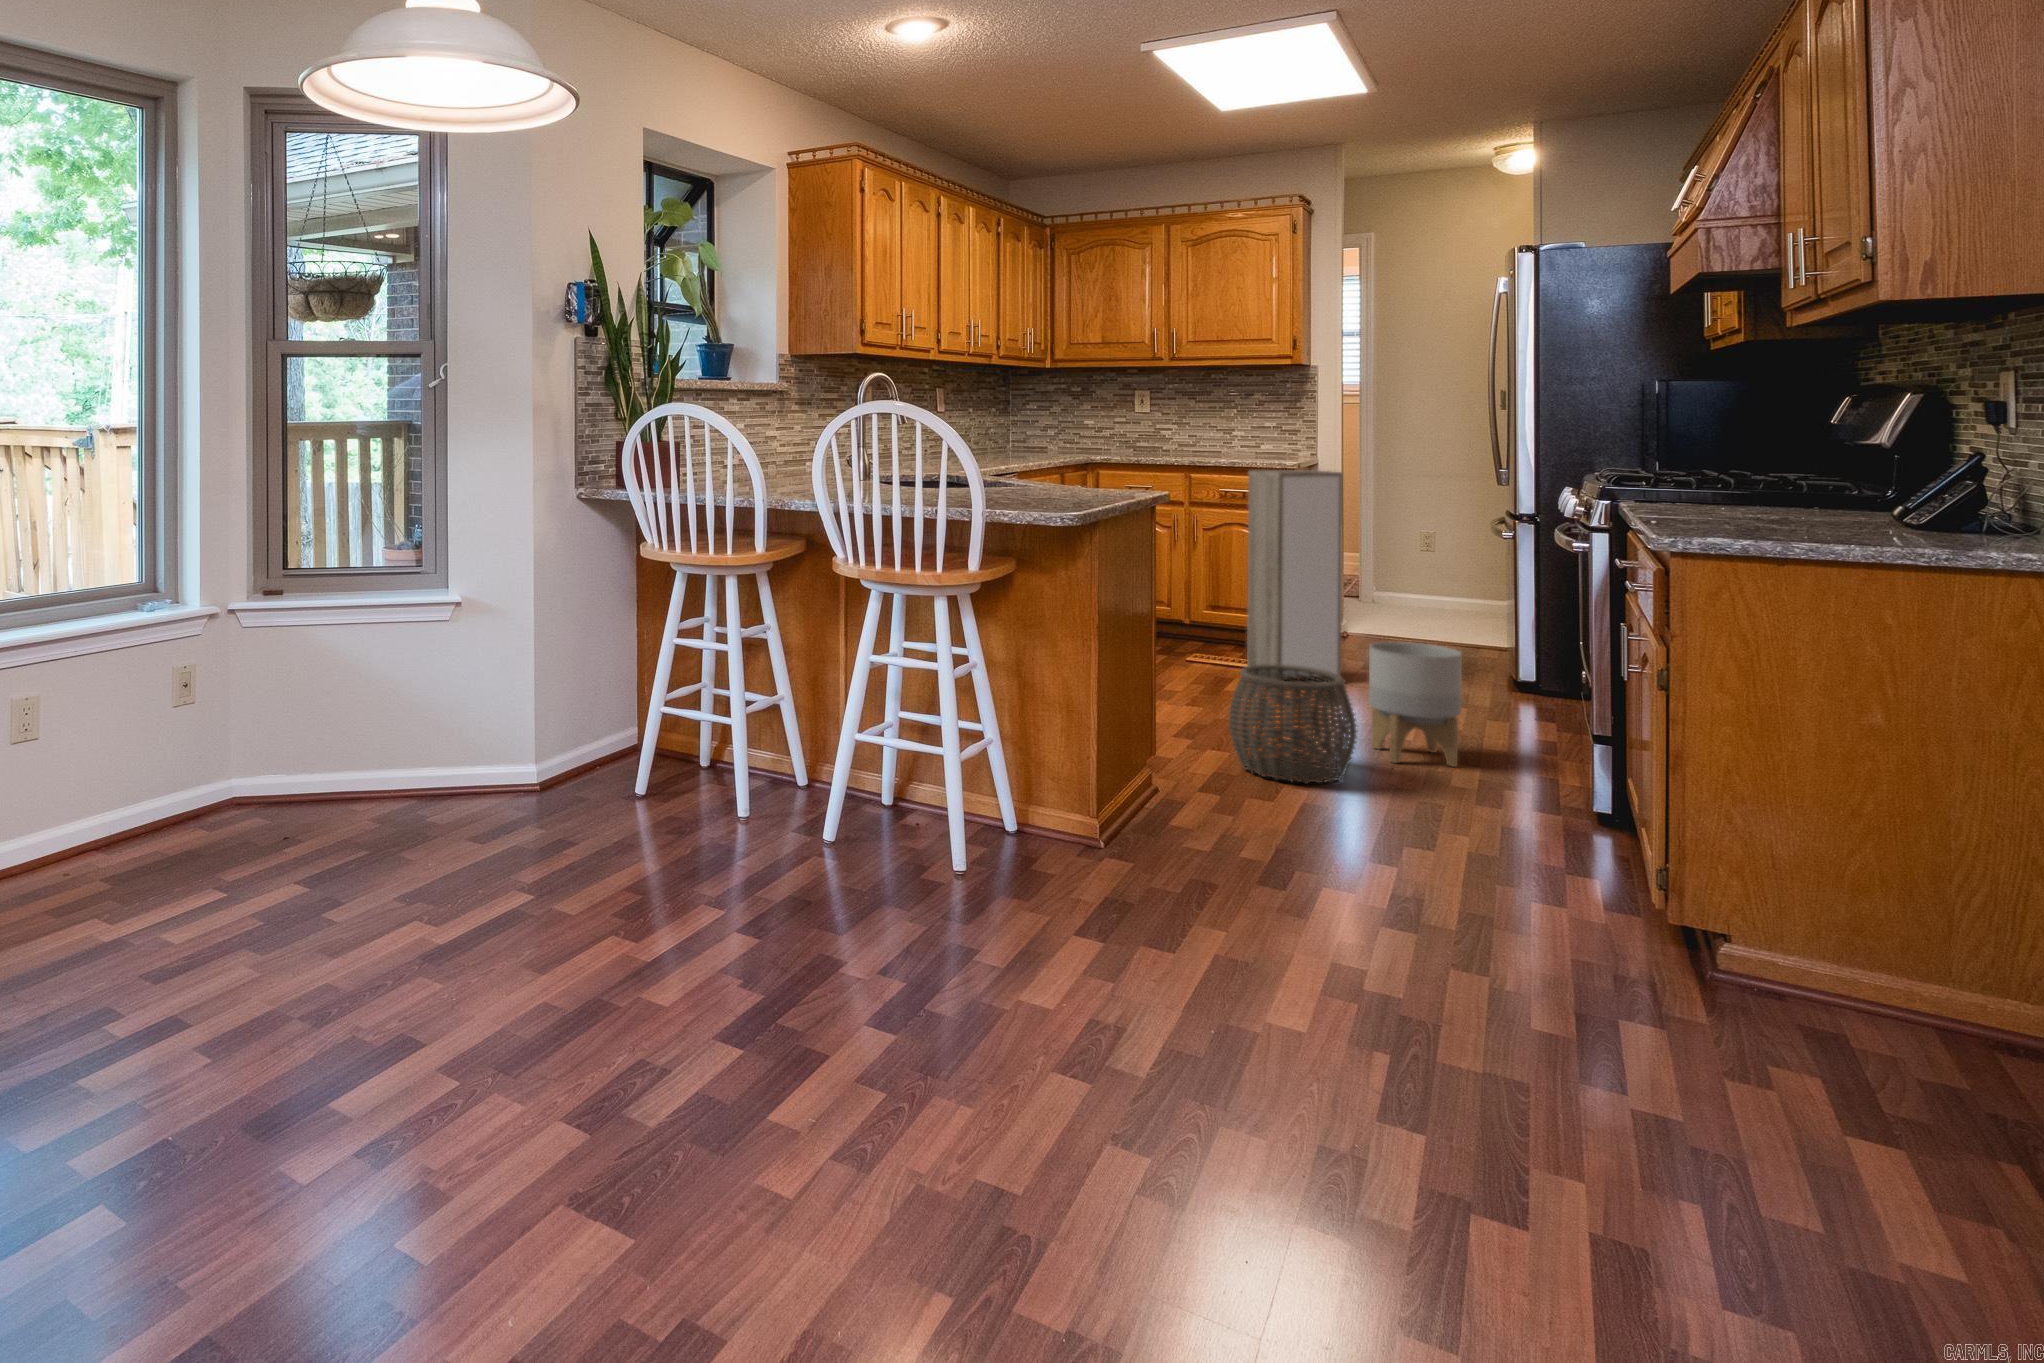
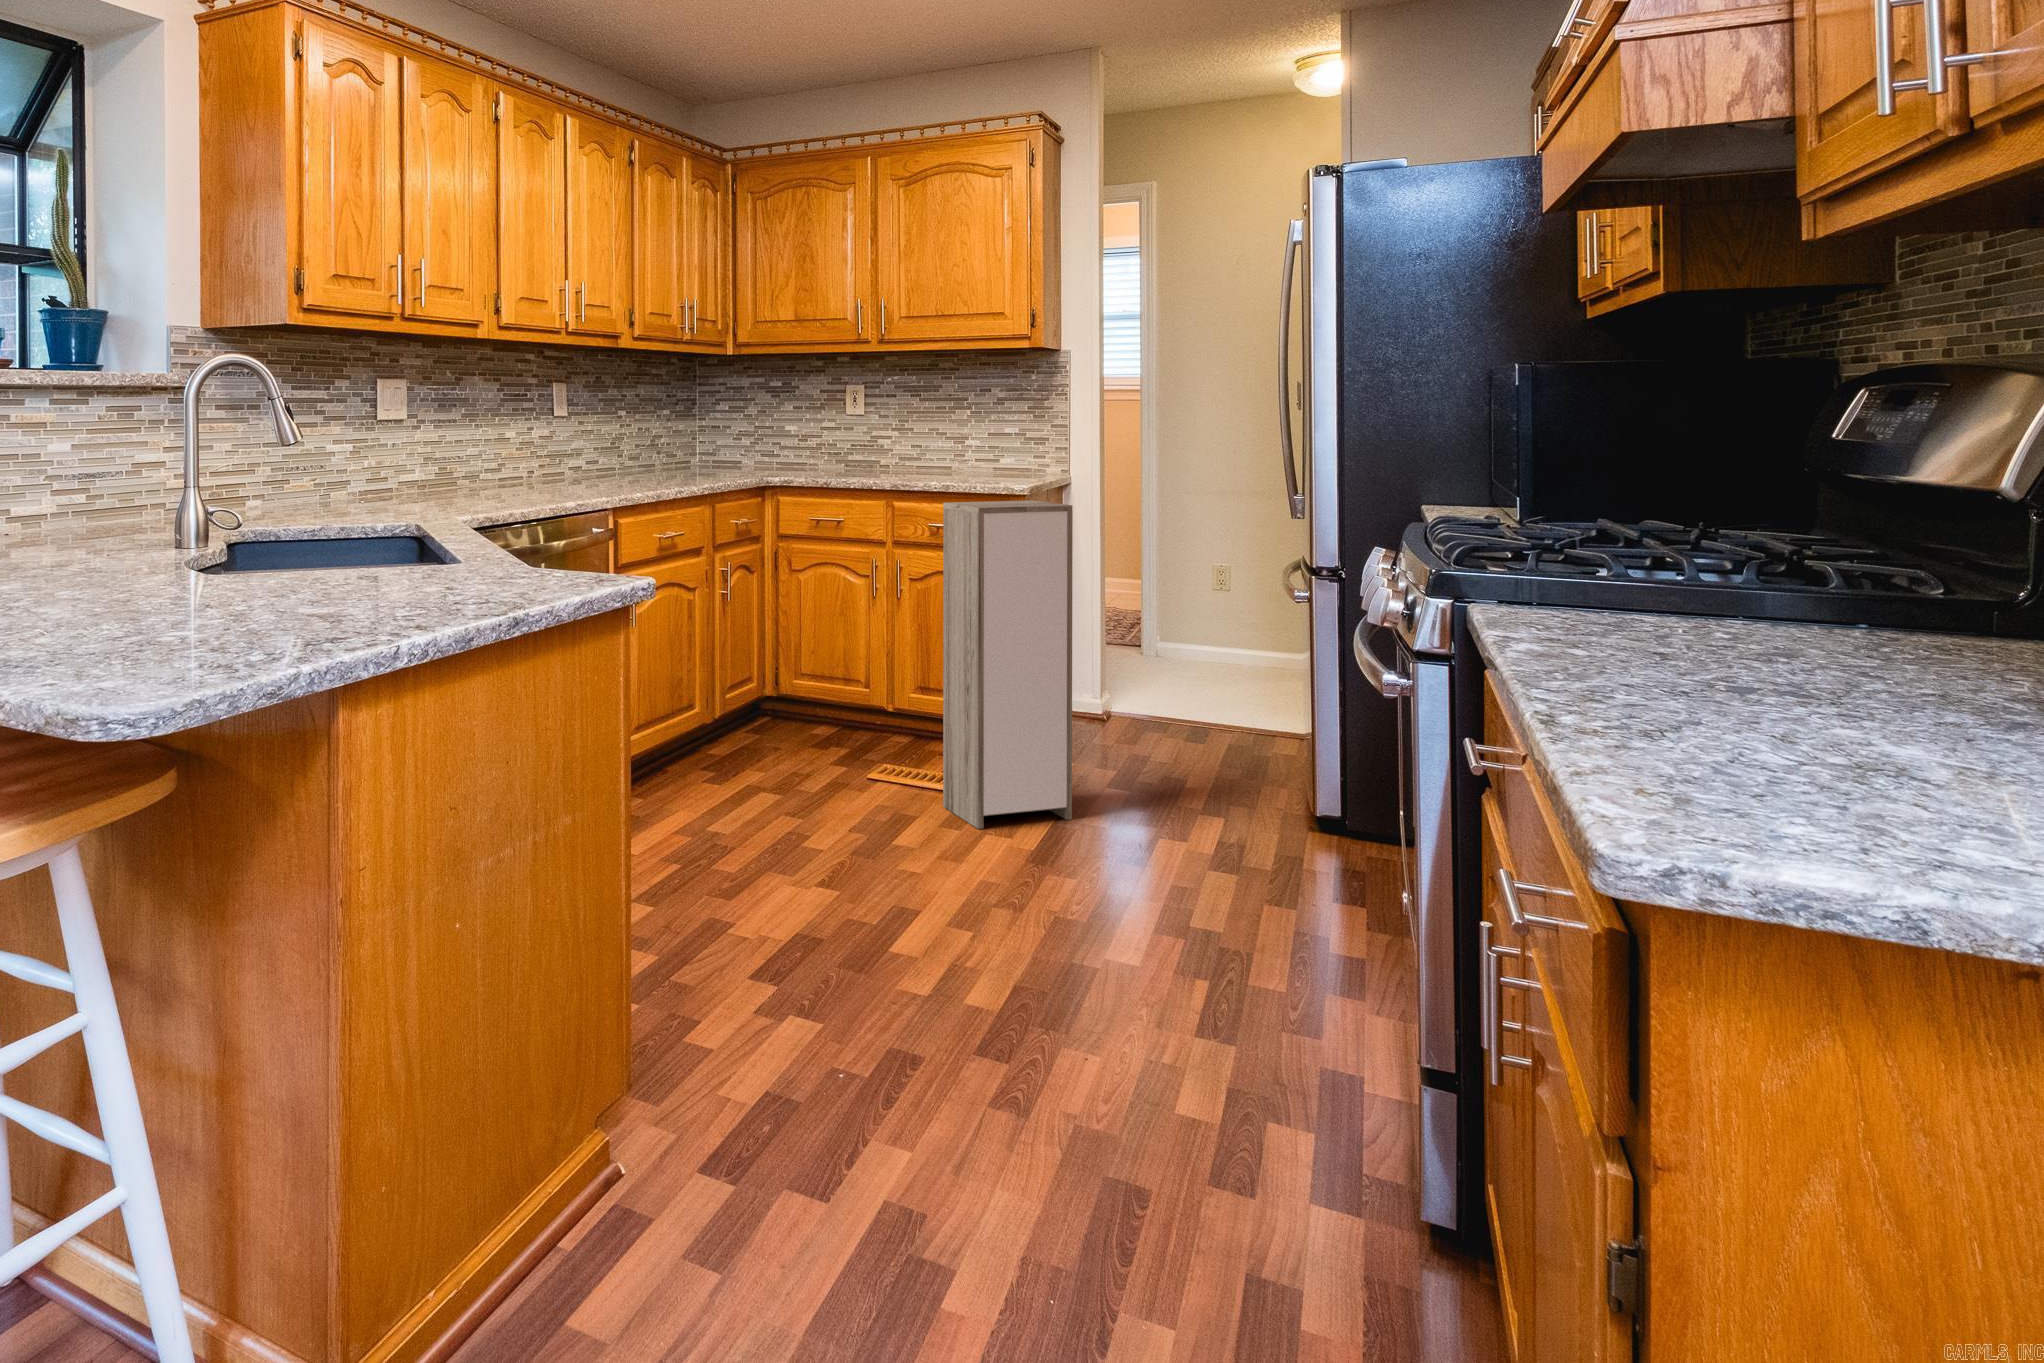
planter: present [1369,642,1462,767] -> none [1060,806,1206,1042]
woven basket: present [1229,665,1357,783] -> none [802,865,1015,1117]

